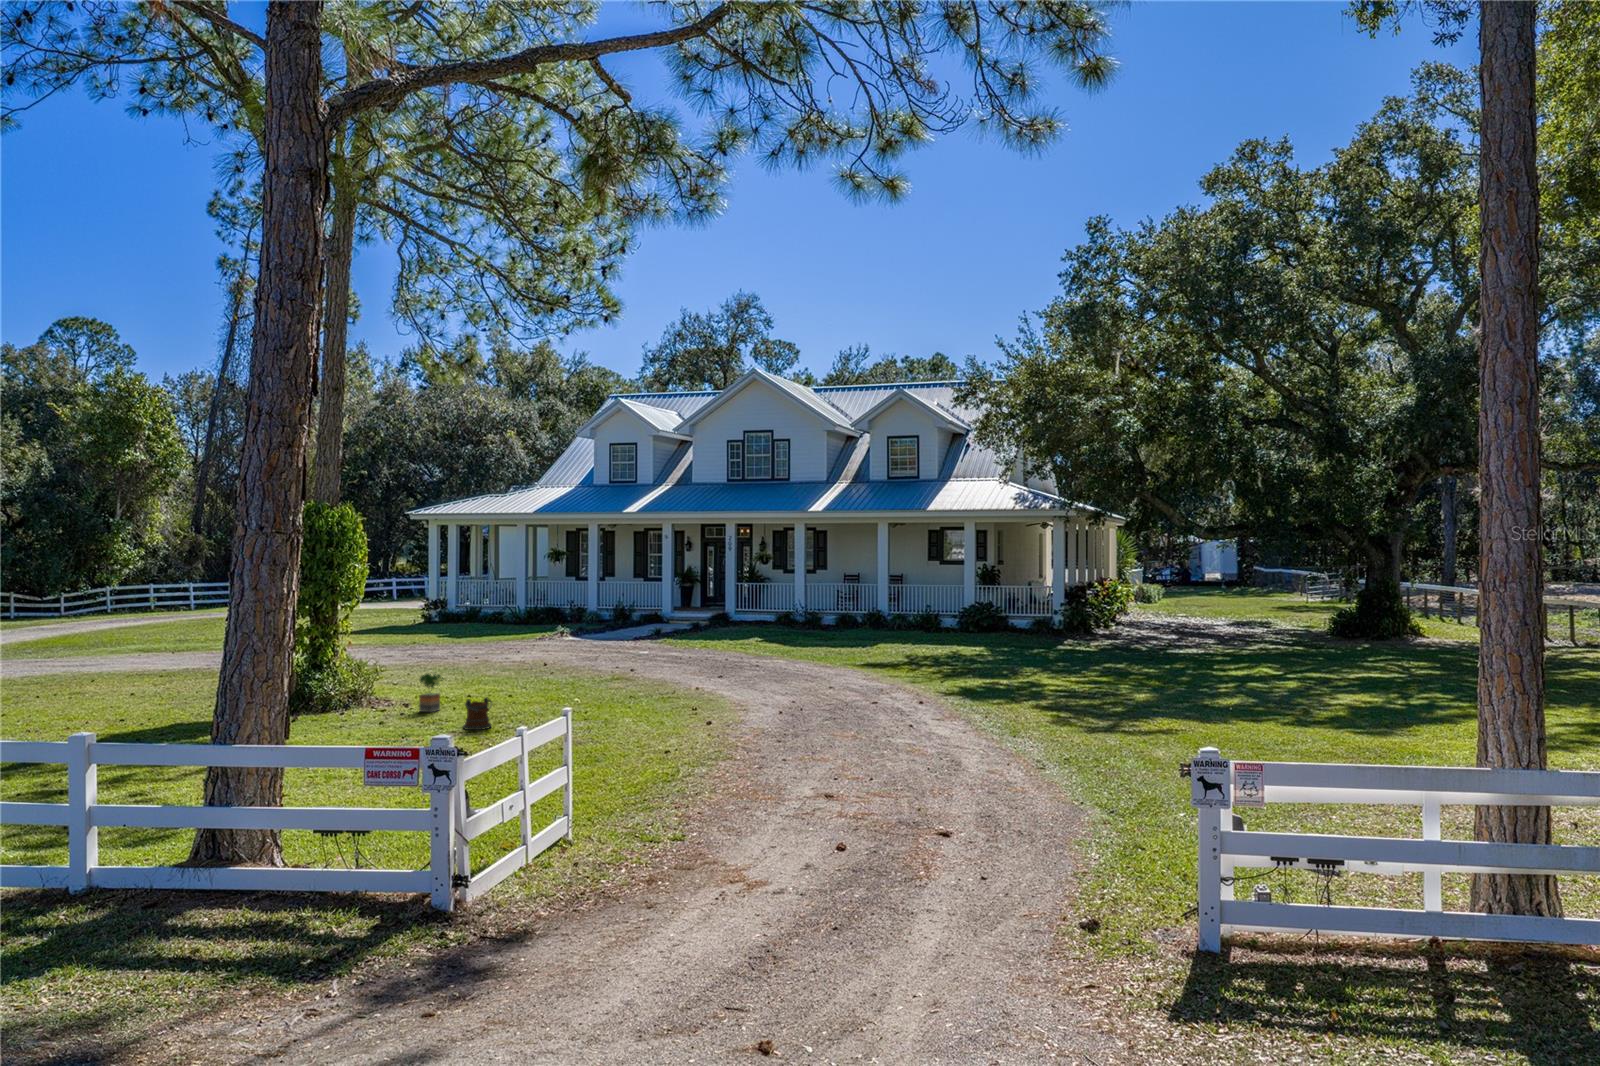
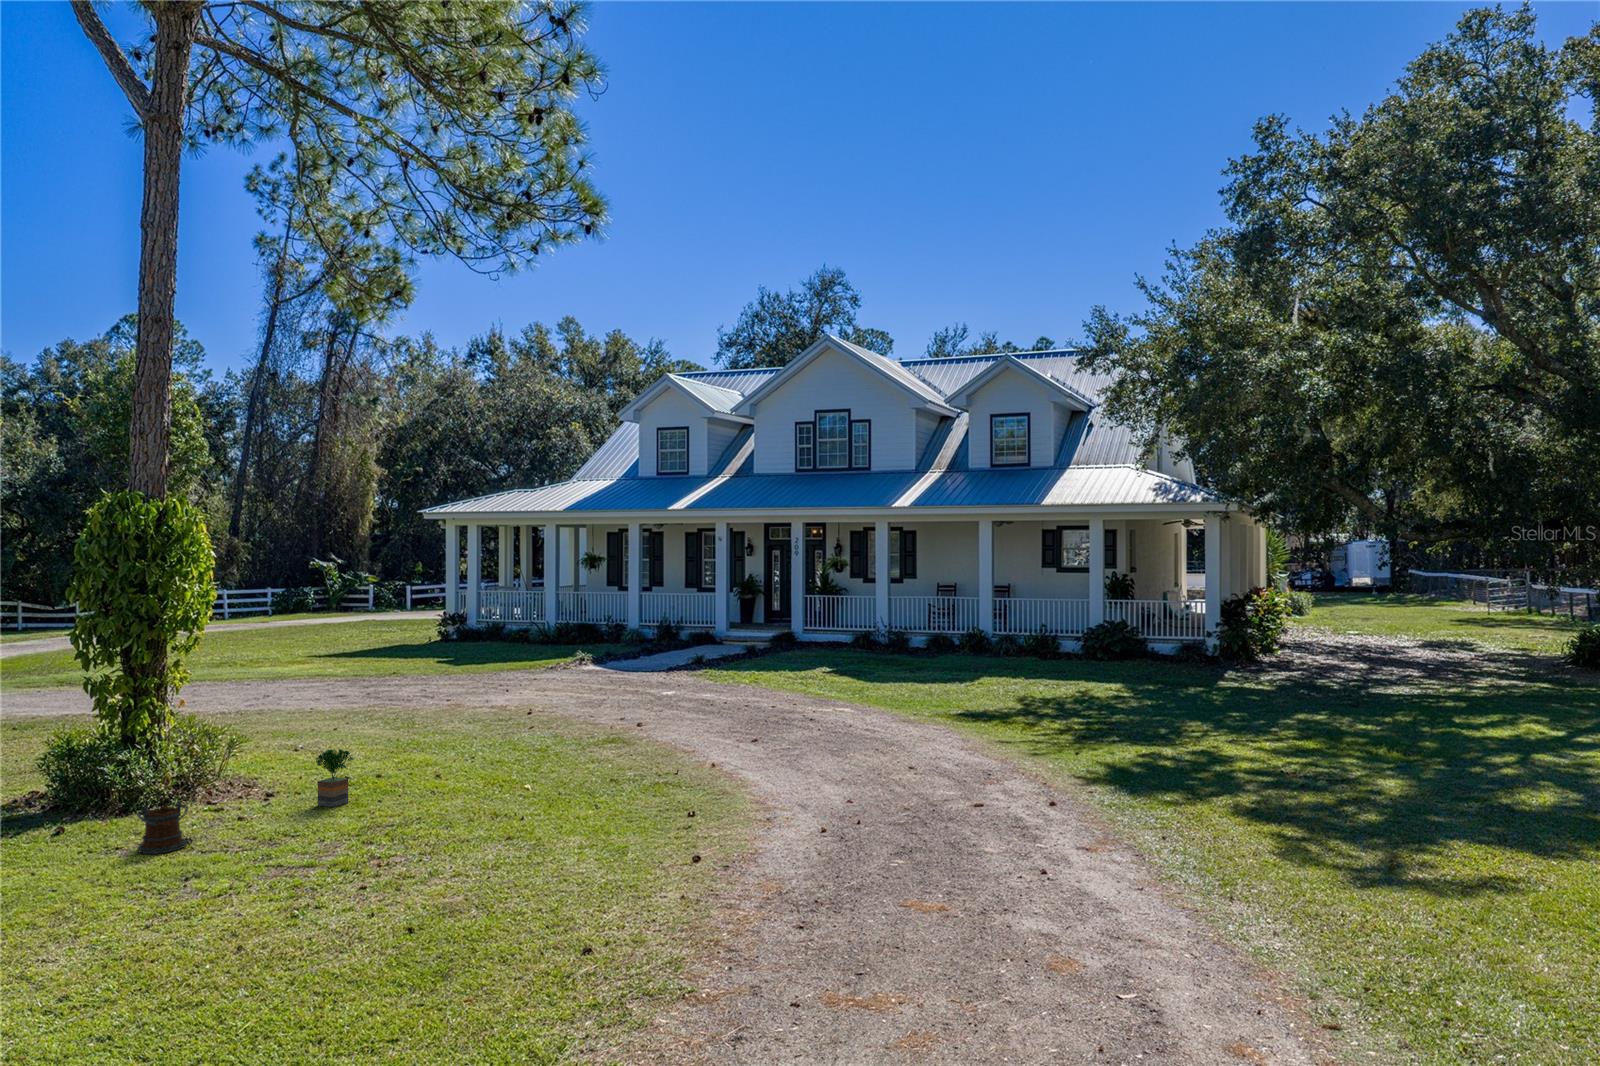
bucket: present [463,697,492,730] -> present [137,801,188,854]

